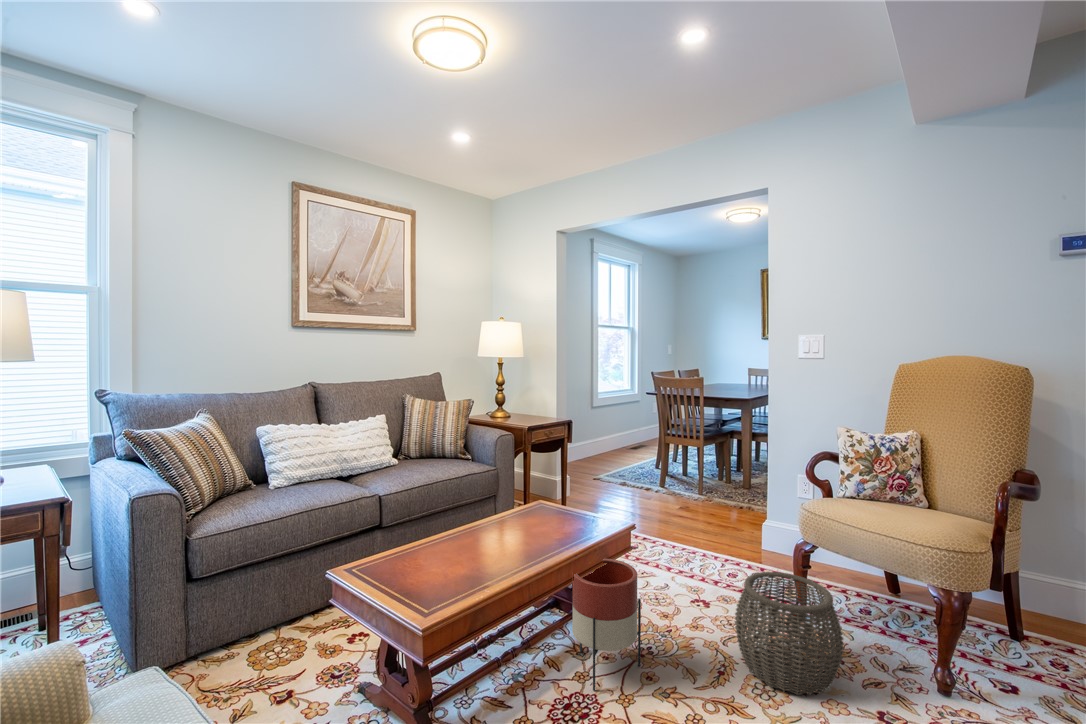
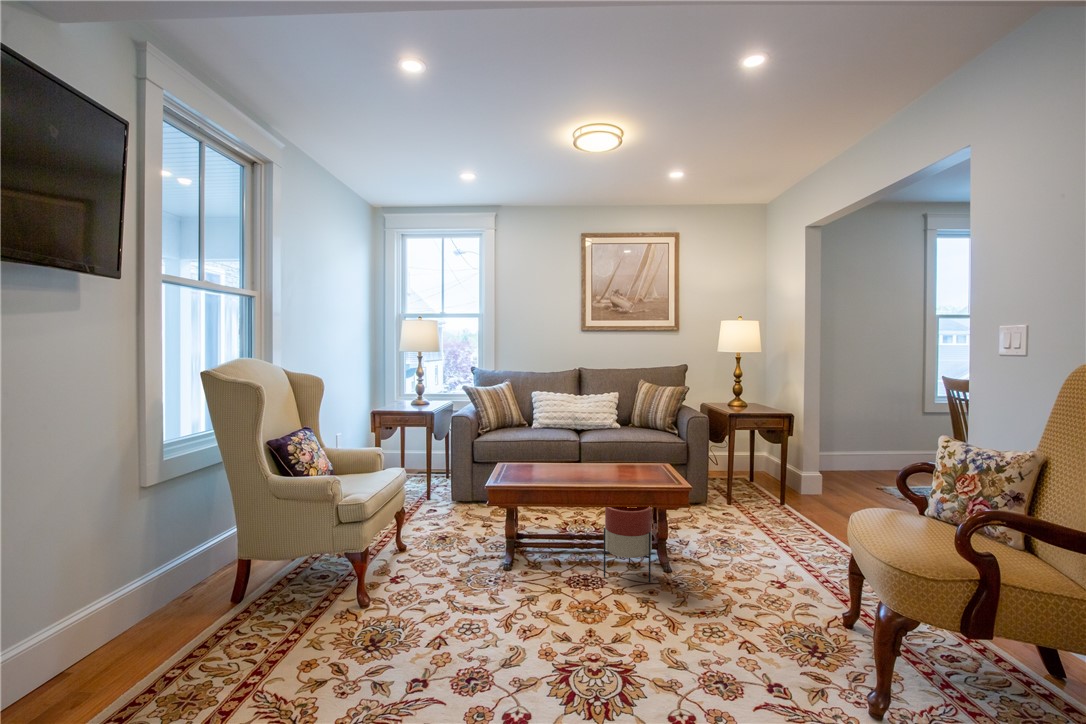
woven basket: present [735,572,844,695] -> none [702,544,796,649]

